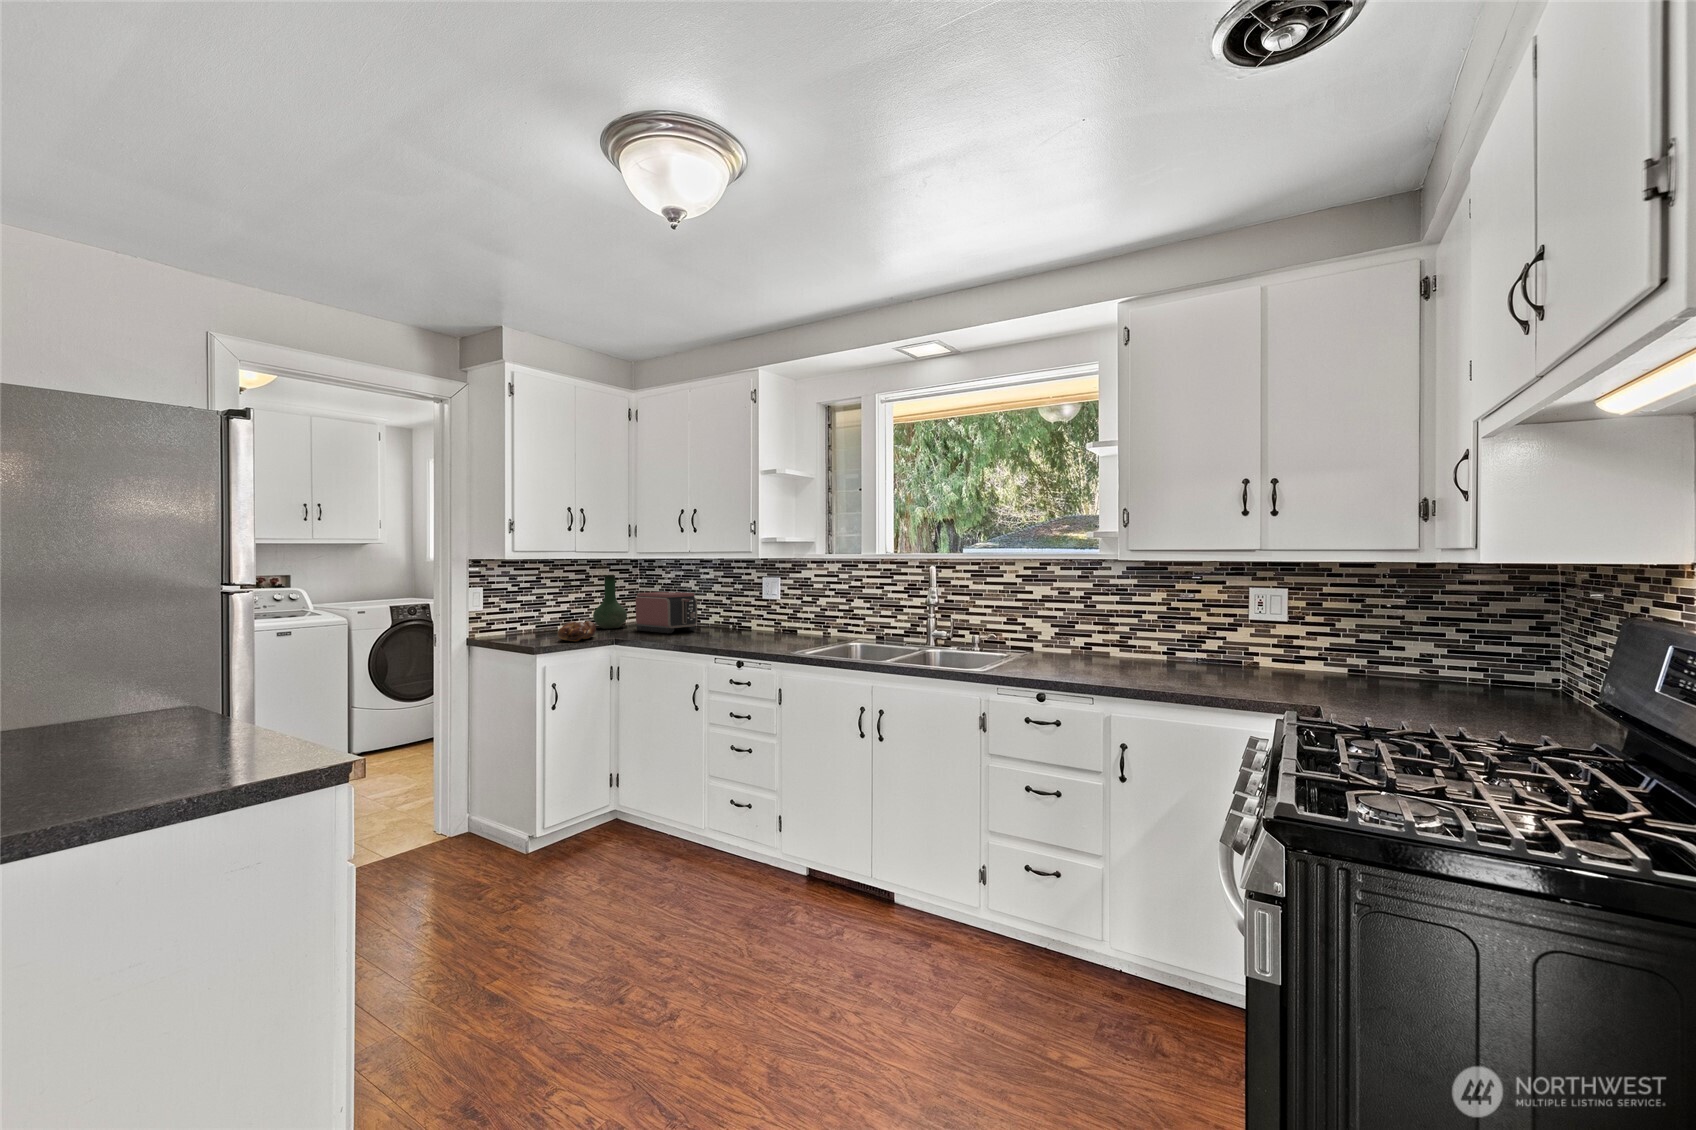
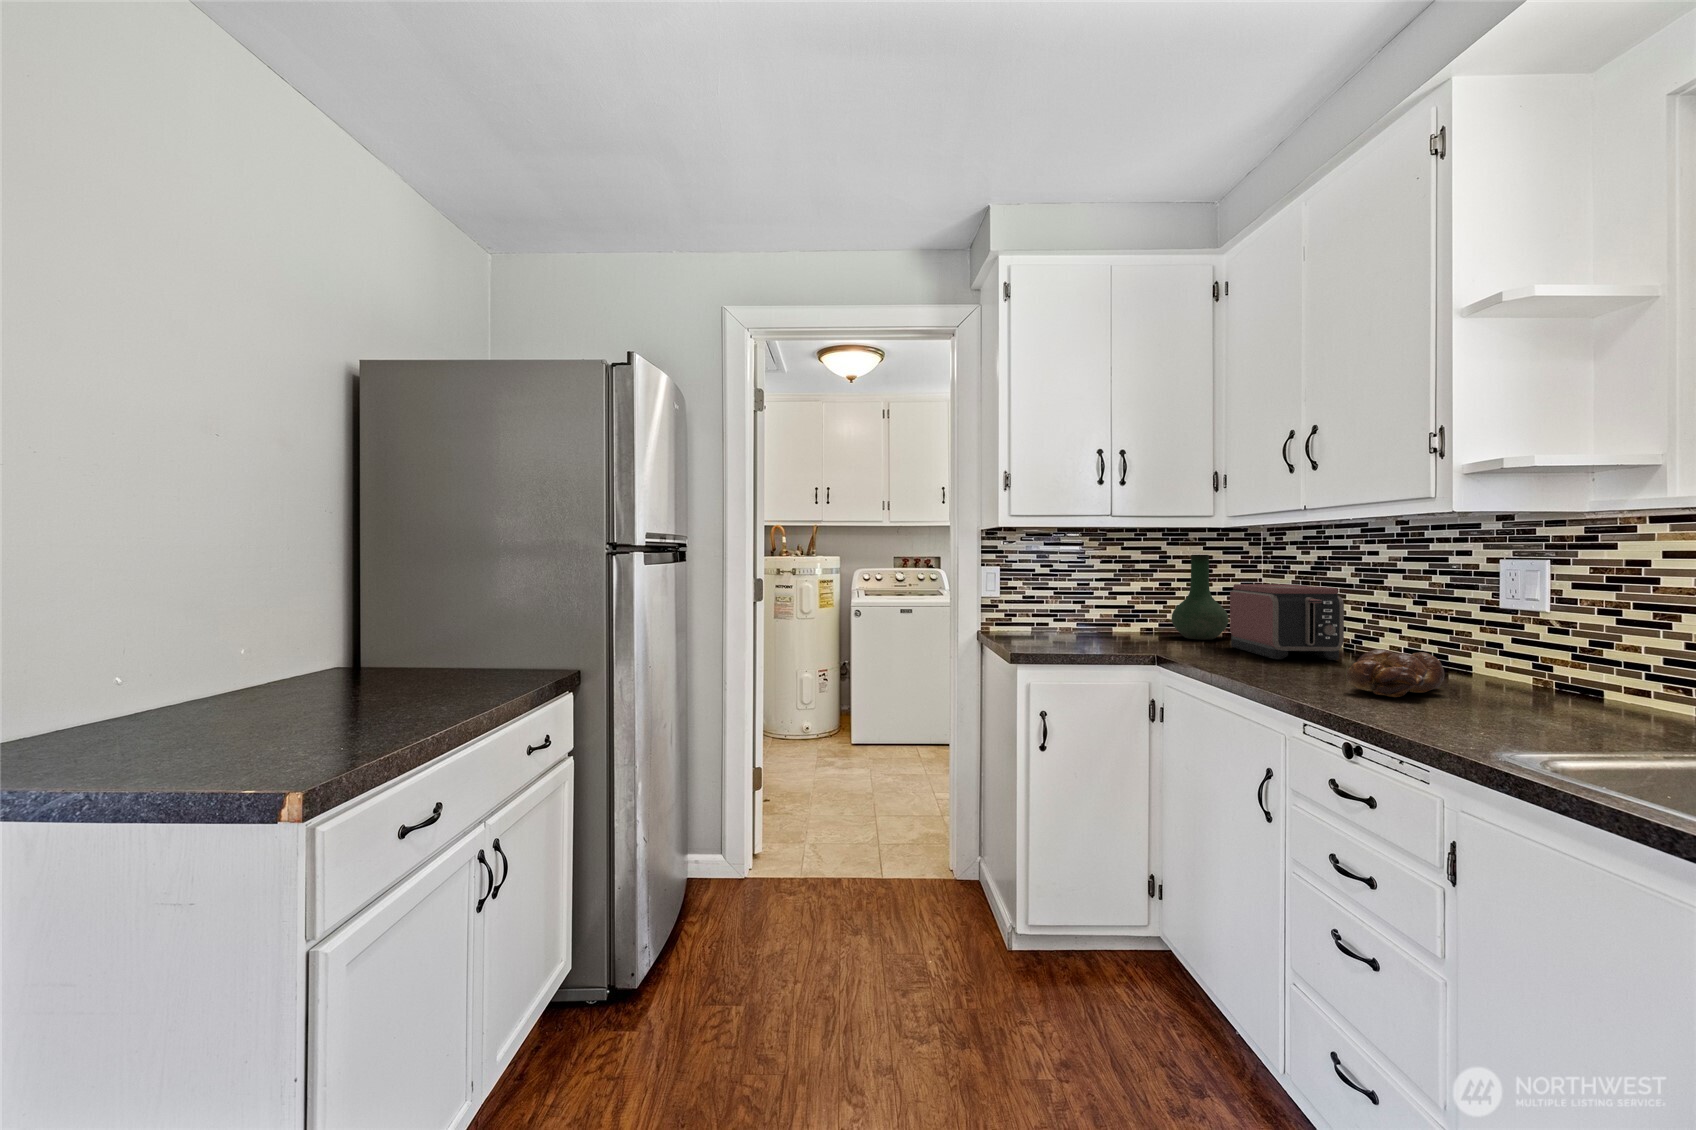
bread loaf: present [557,621,596,641] -> present [1346,649,1444,697]

